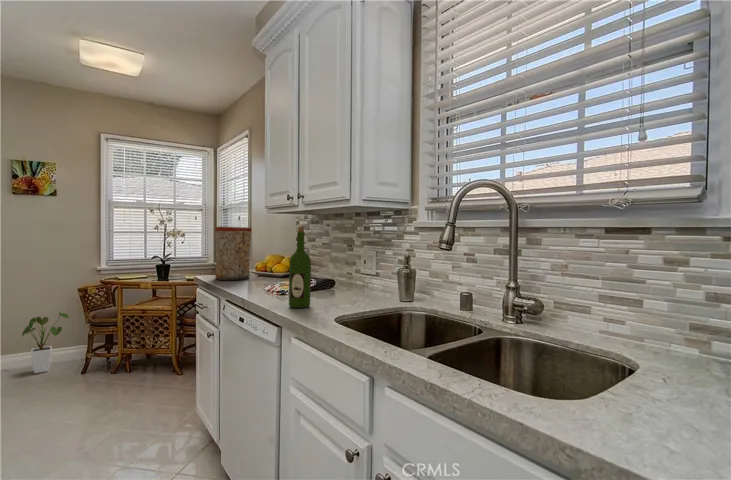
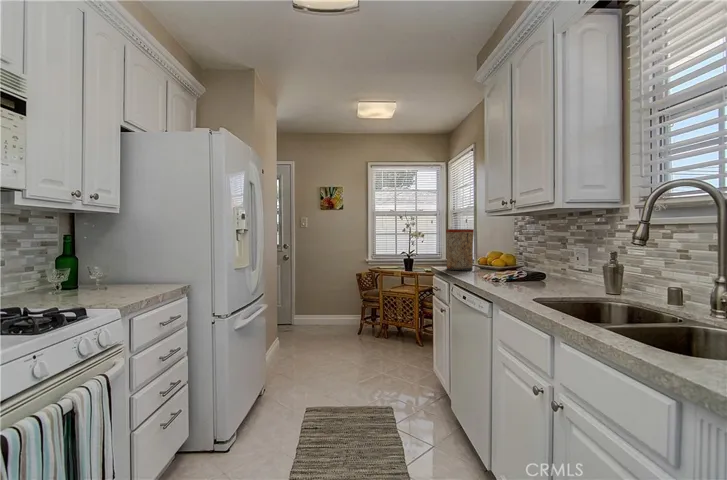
wine bottle: present [289,227,311,308] -> none [500,228,517,291]
house plant: present [22,312,69,373] -> none [328,289,352,328]

